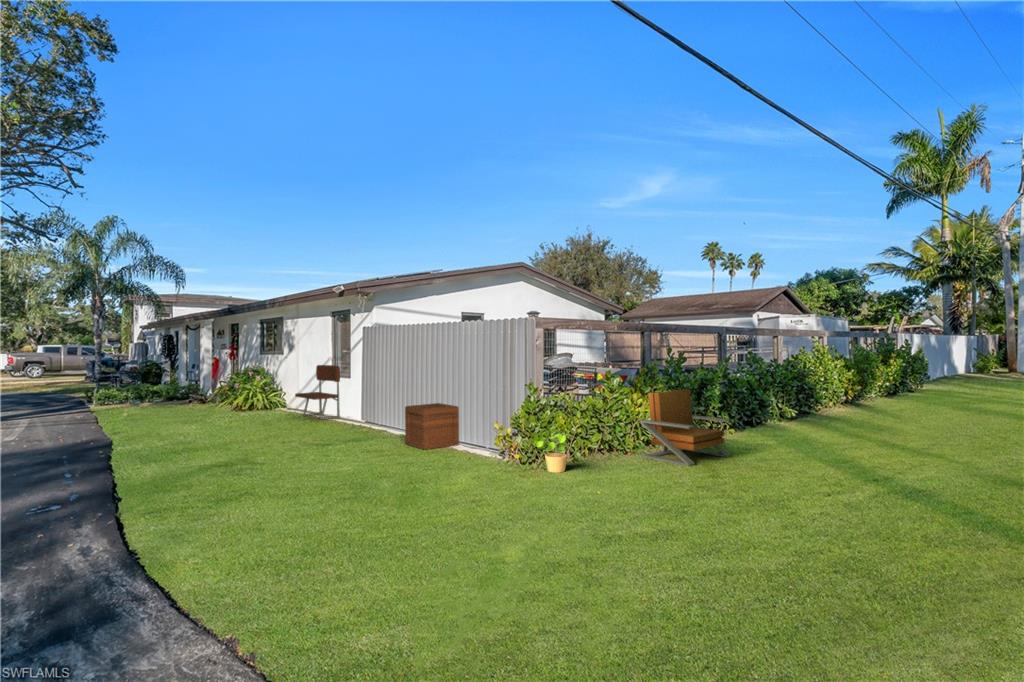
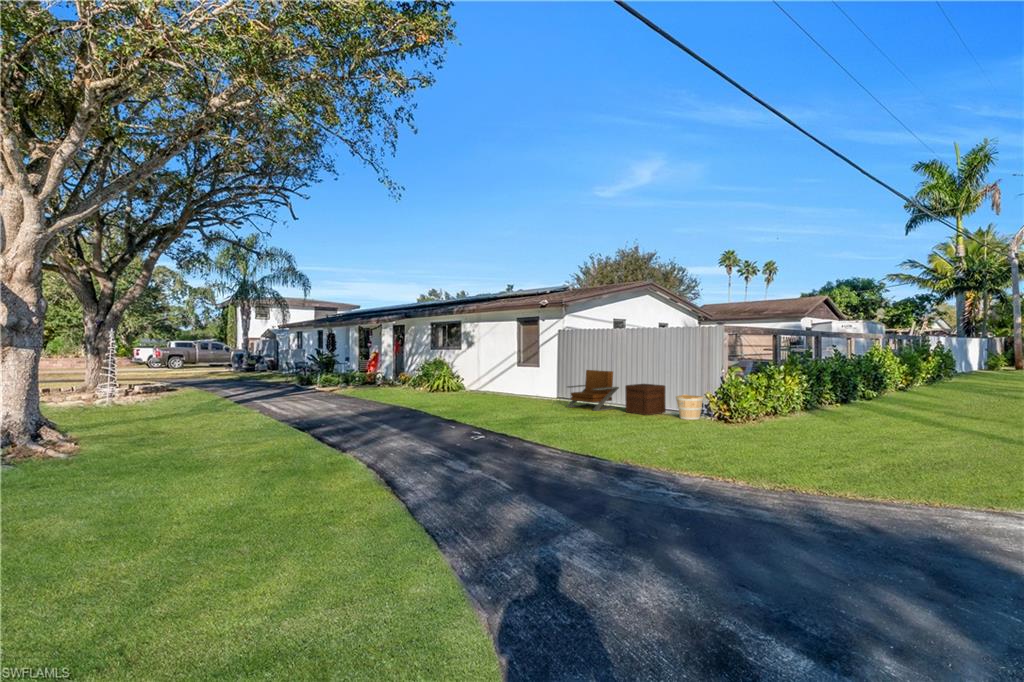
bench: present [295,365,340,420] -> none [494,357,531,398]
lounge chair: present [639,390,731,466] -> present [567,370,619,411]
wooden bucket: none [452,421,491,459] -> present [676,395,704,420]
potted plant: present [537,433,573,473] -> none [755,400,785,426]

